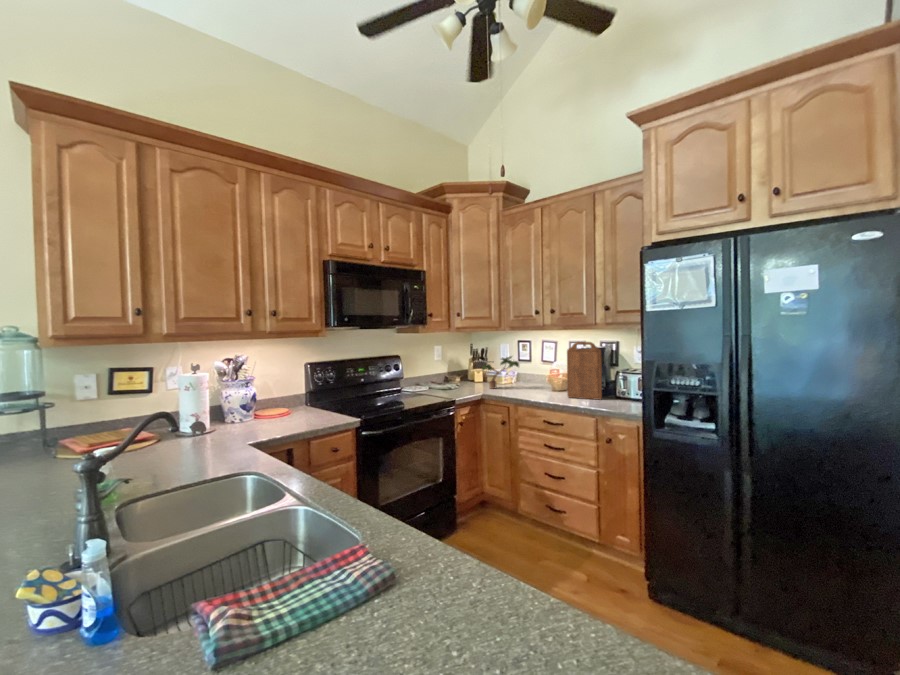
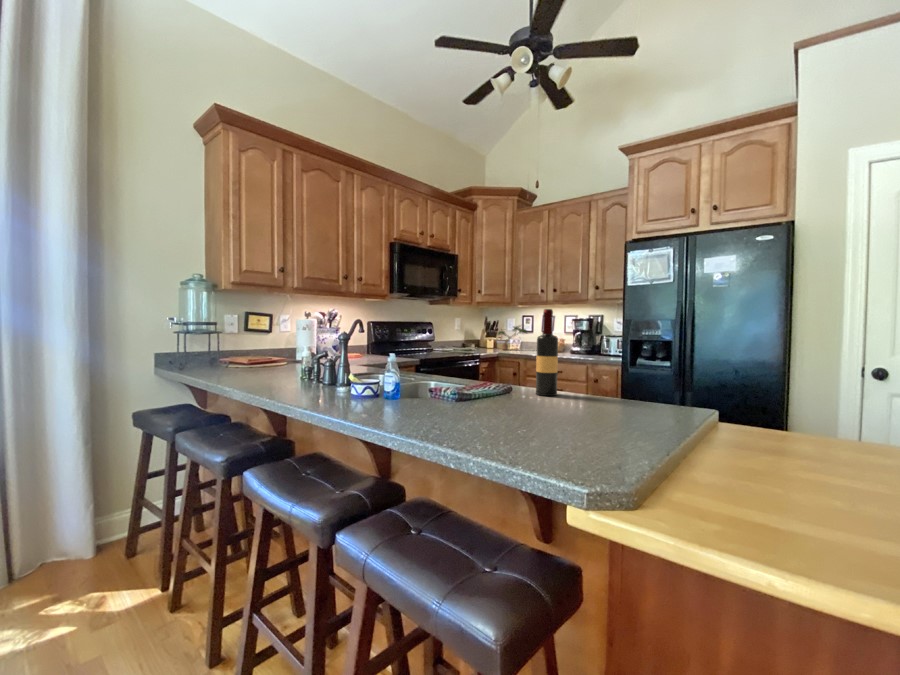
cutting board: present [567,342,602,399] -> none [565,312,592,355]
wine bottle: none [429,422,477,623] -> present [536,309,558,396]

